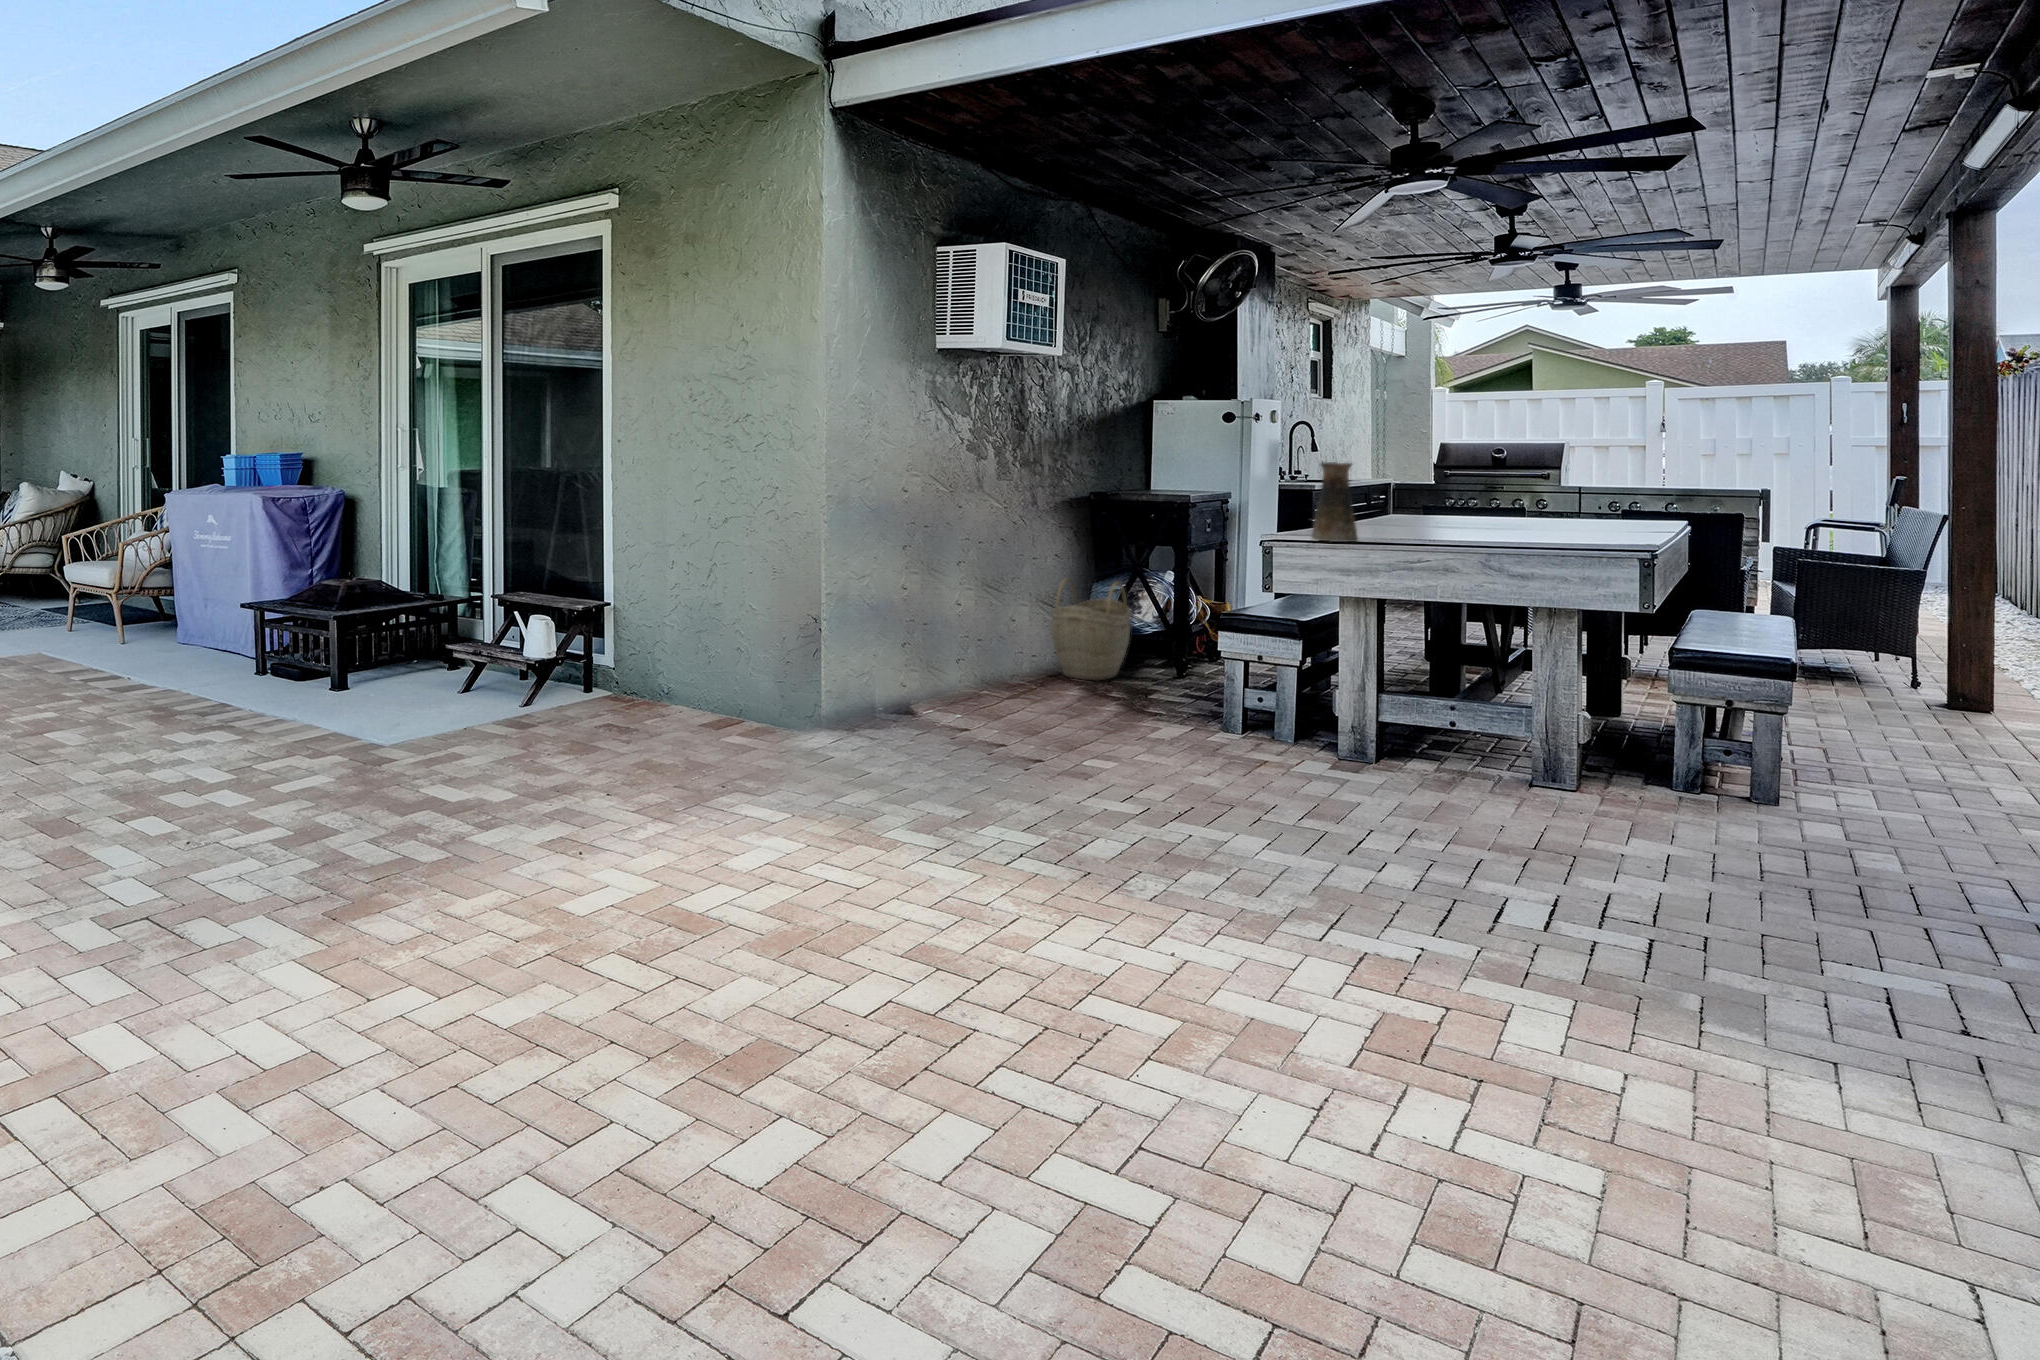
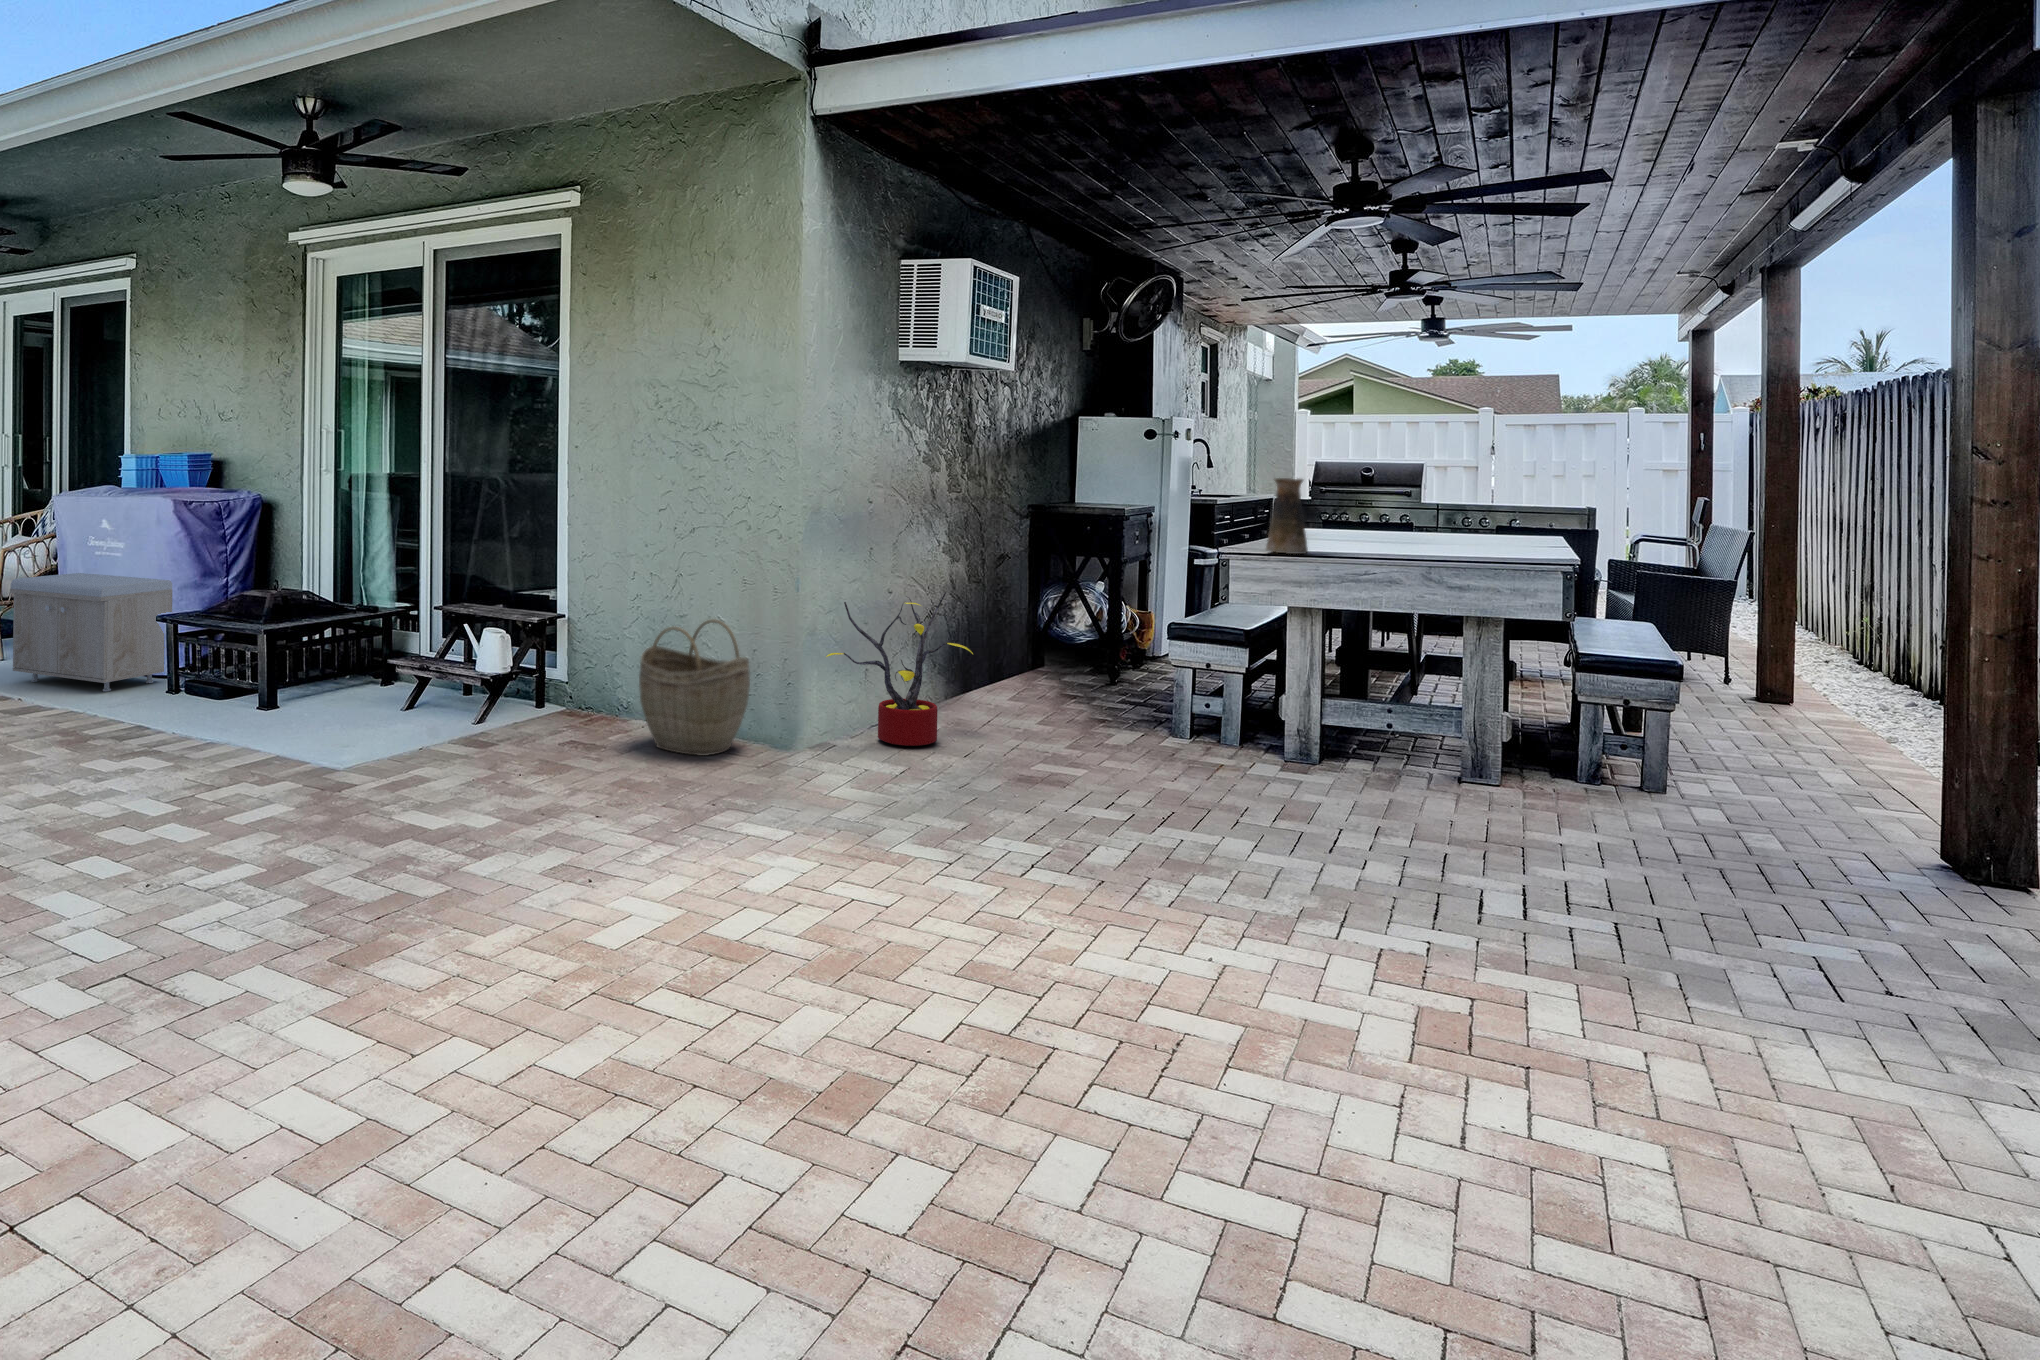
storage bench: none [122,563,259,671] -> present [10,573,172,691]
woven basket: present [1052,578,1130,680] -> present [639,619,750,756]
decorative plant: none [847,583,1003,736] -> present [826,593,973,746]

